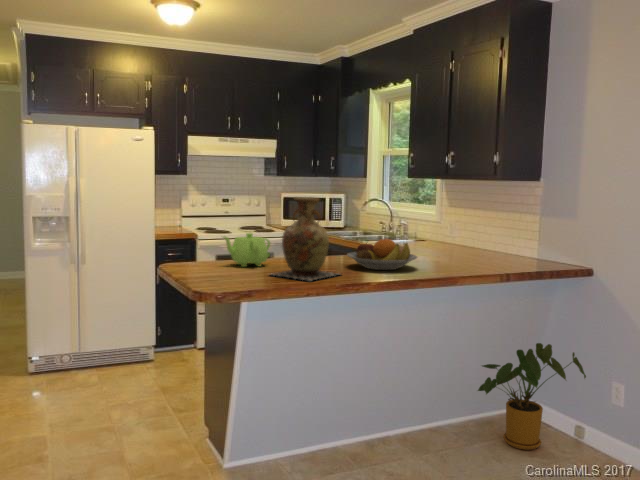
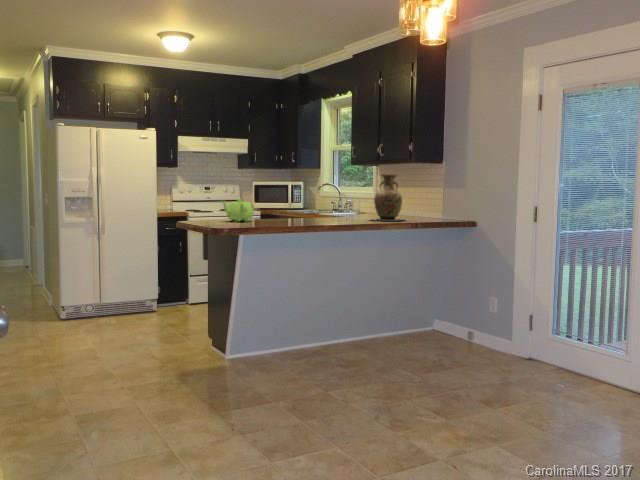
vase: present [272,197,338,281] -> present [373,174,402,221]
fruit bowl: present [347,239,417,270] -> none [307,201,356,223]
house plant: present [478,343,586,450] -> none [399,275,472,346]

